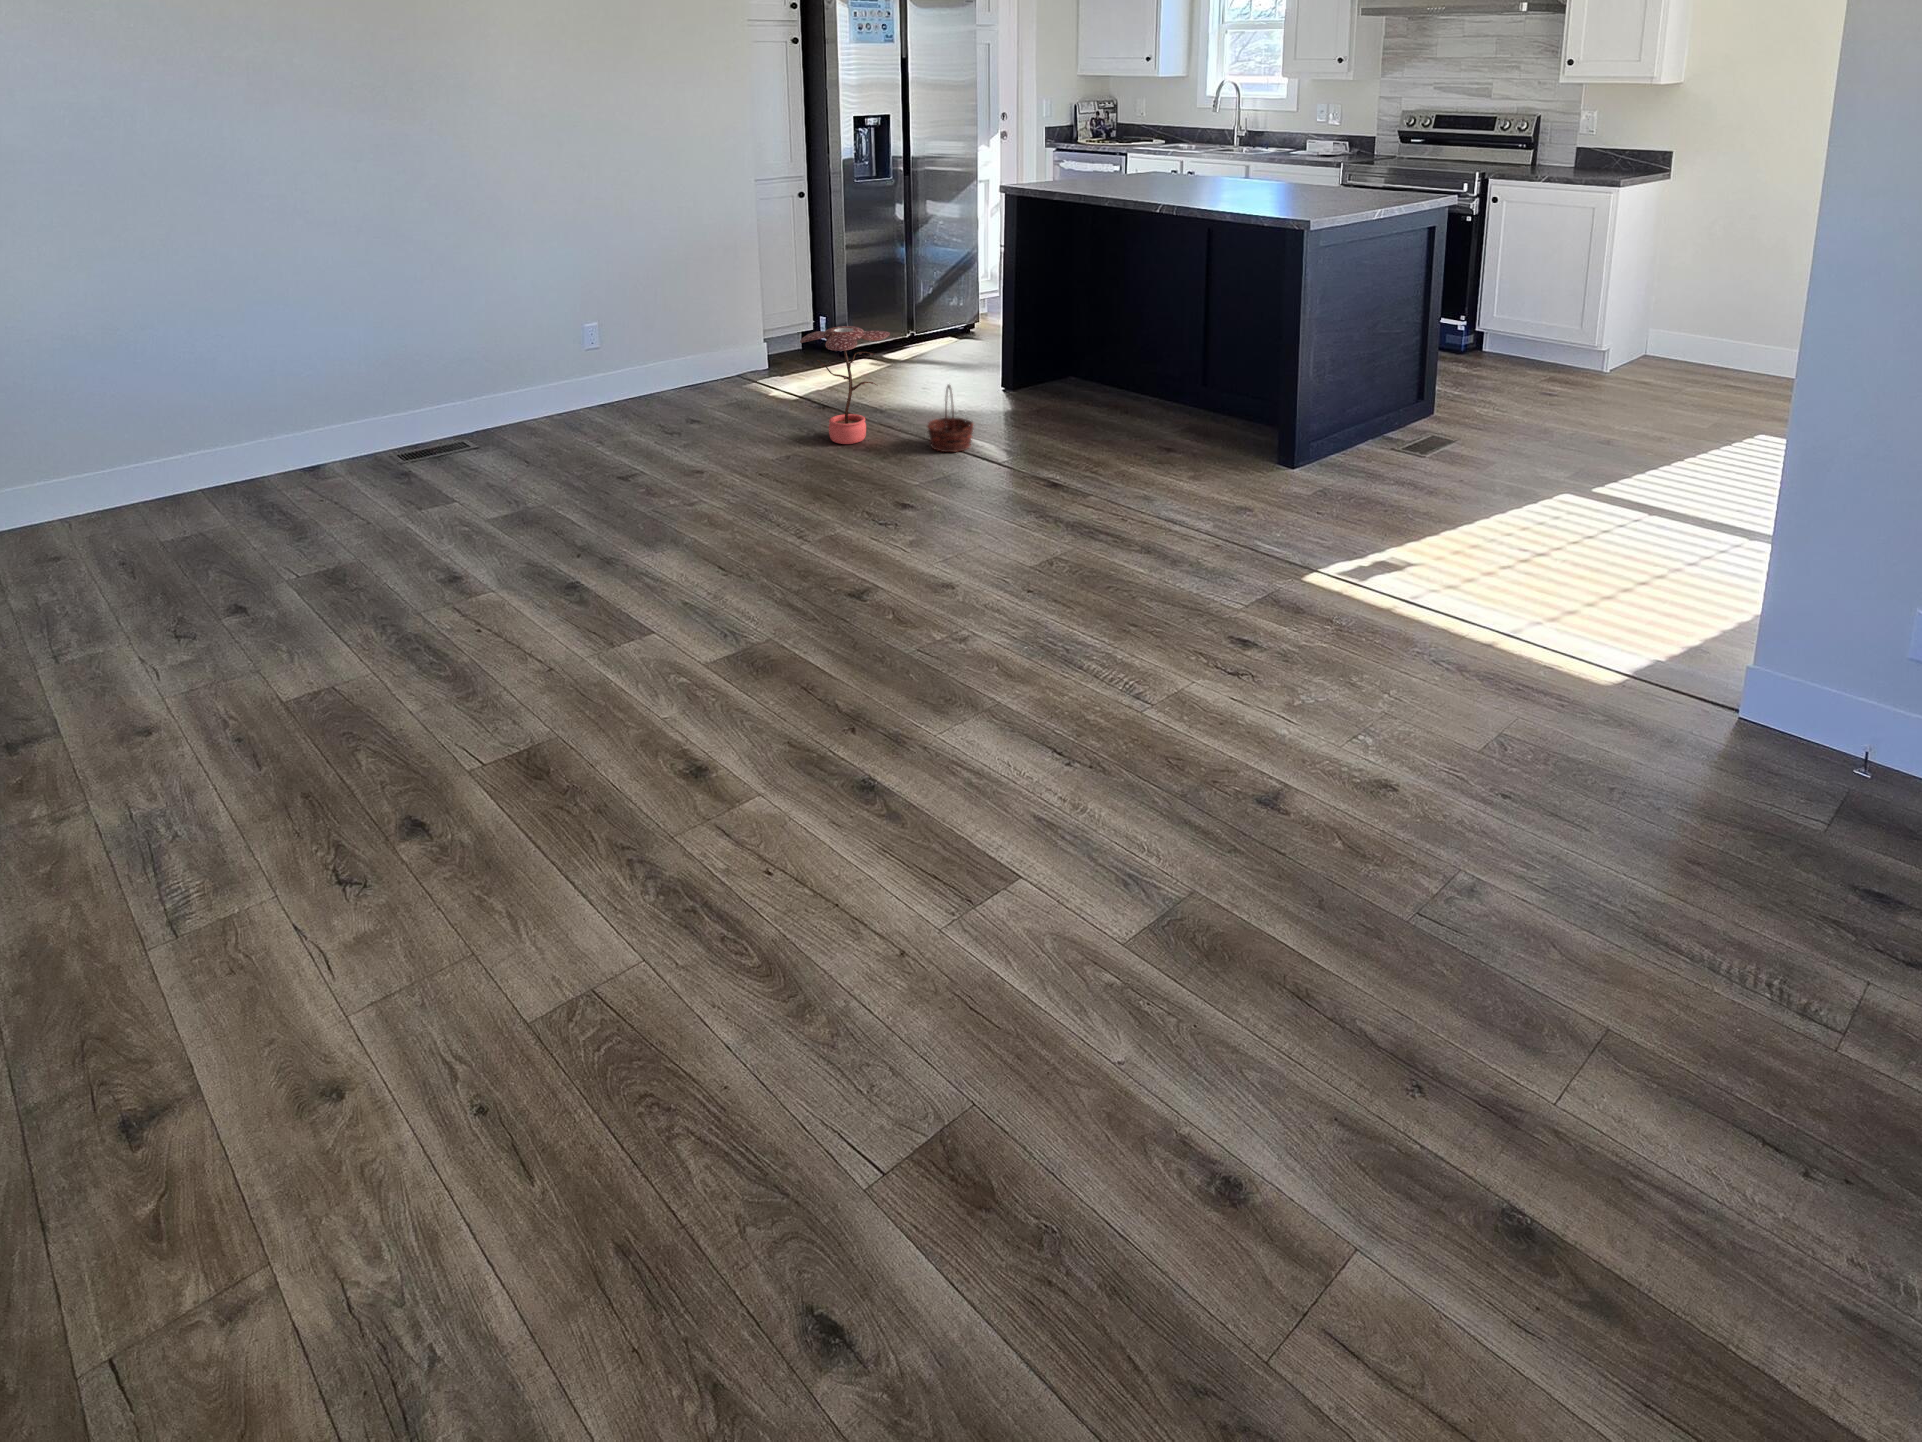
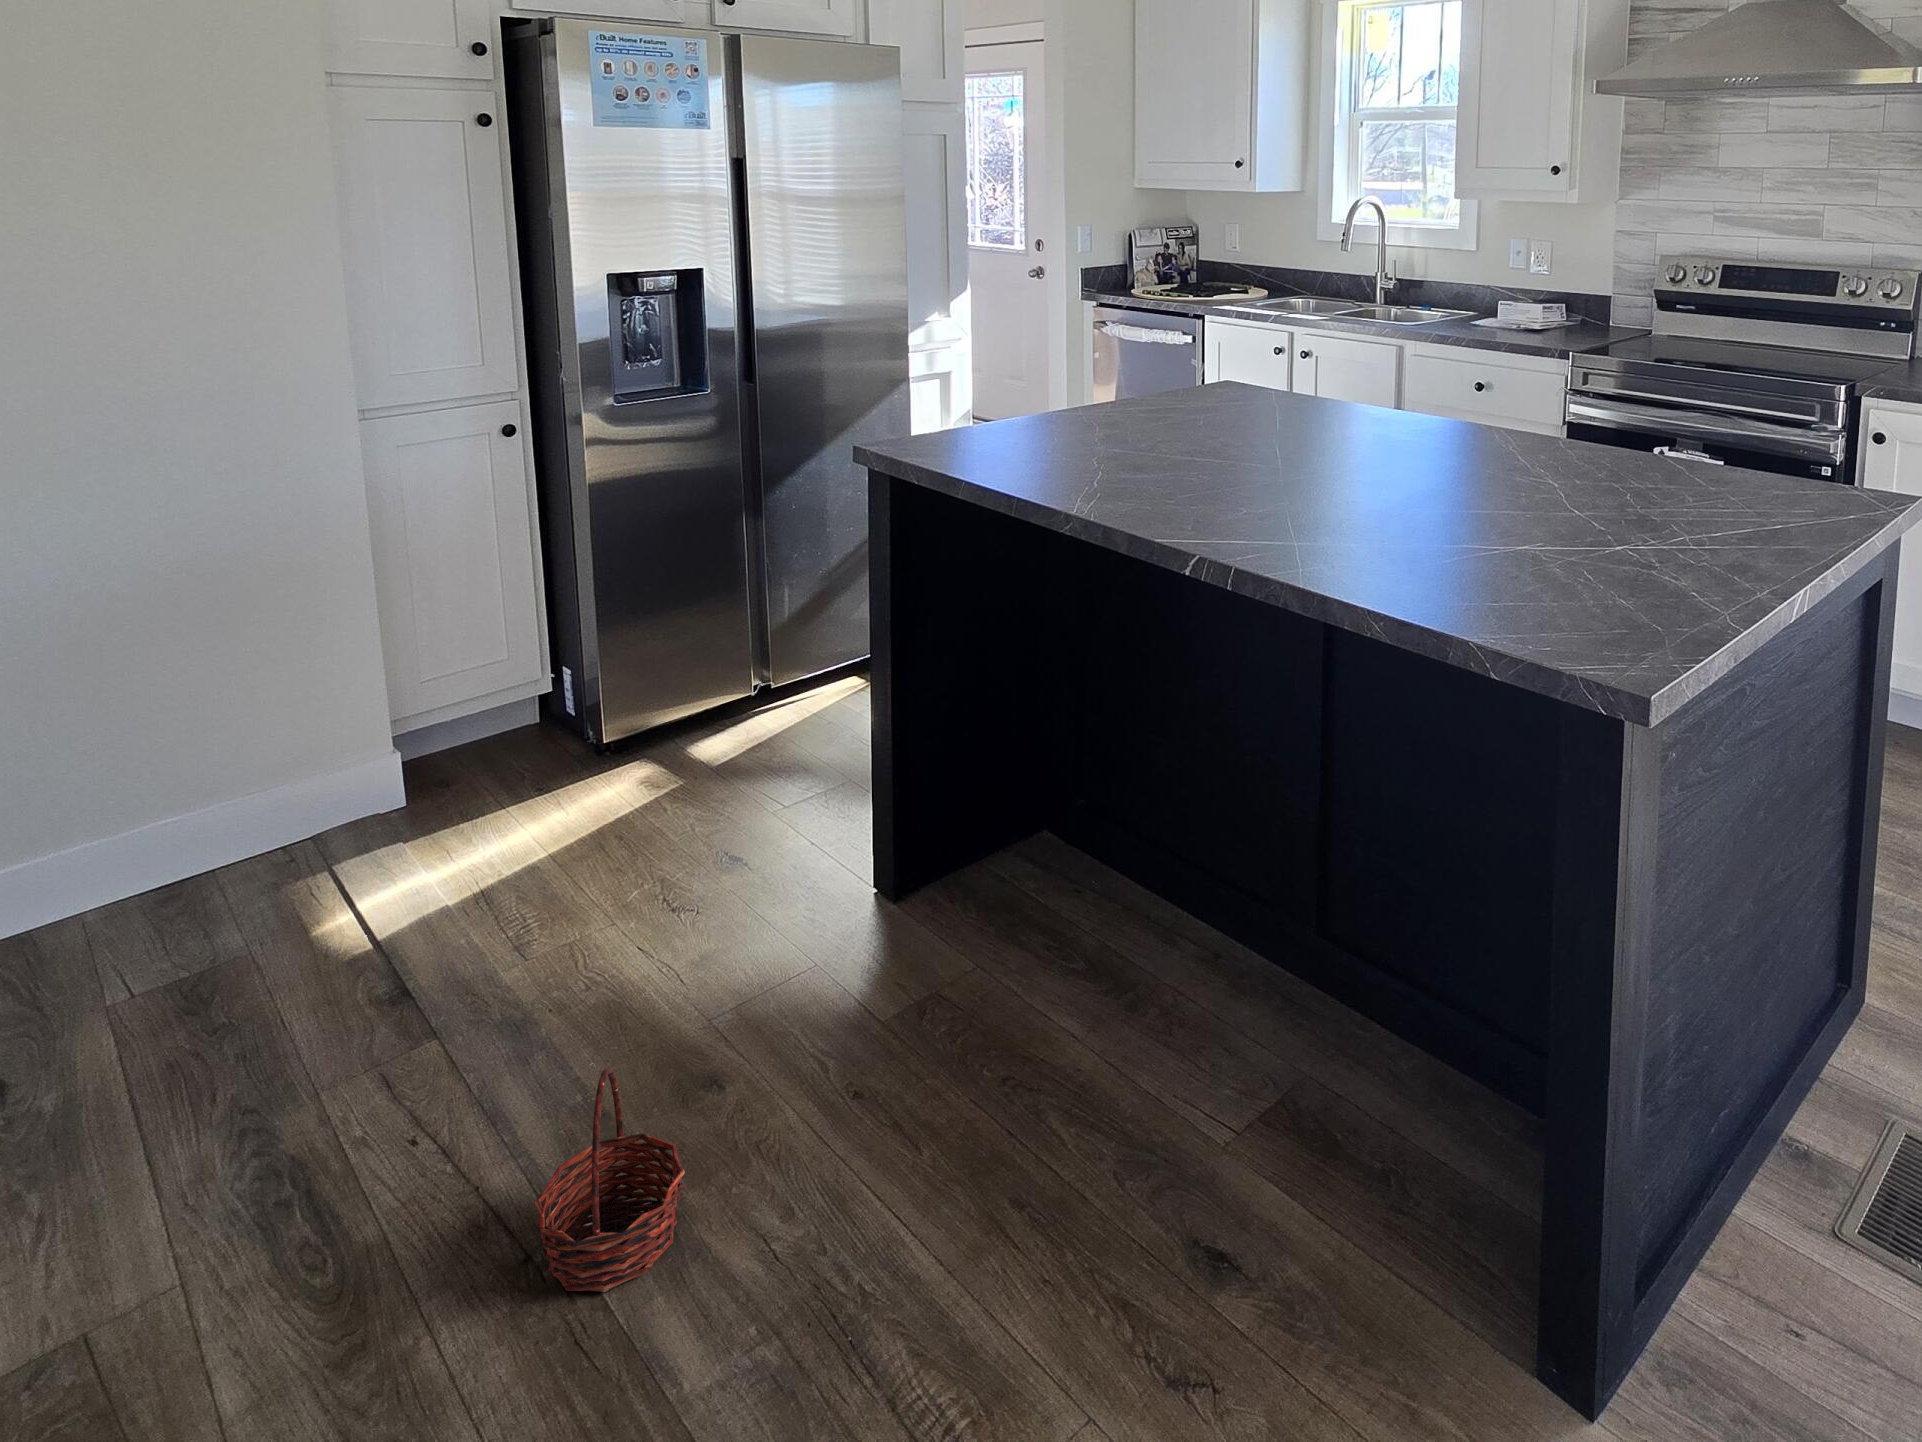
potted plant: present [800,326,890,444] -> none [171,859,459,1239]

